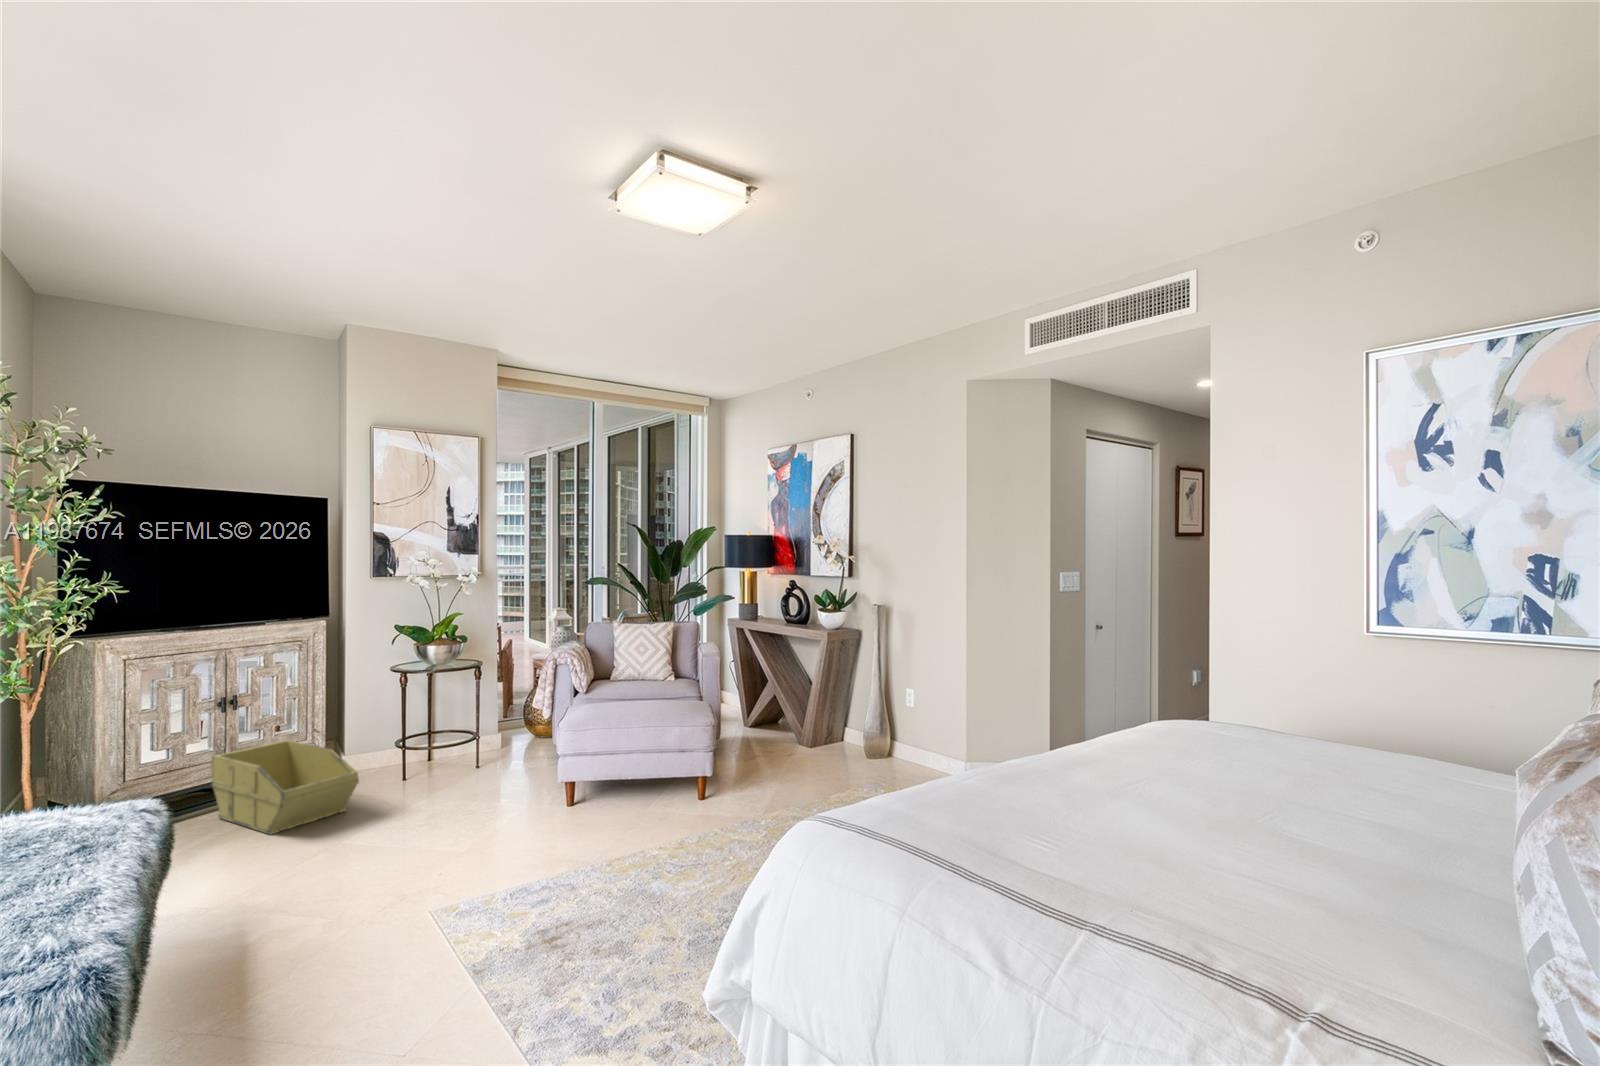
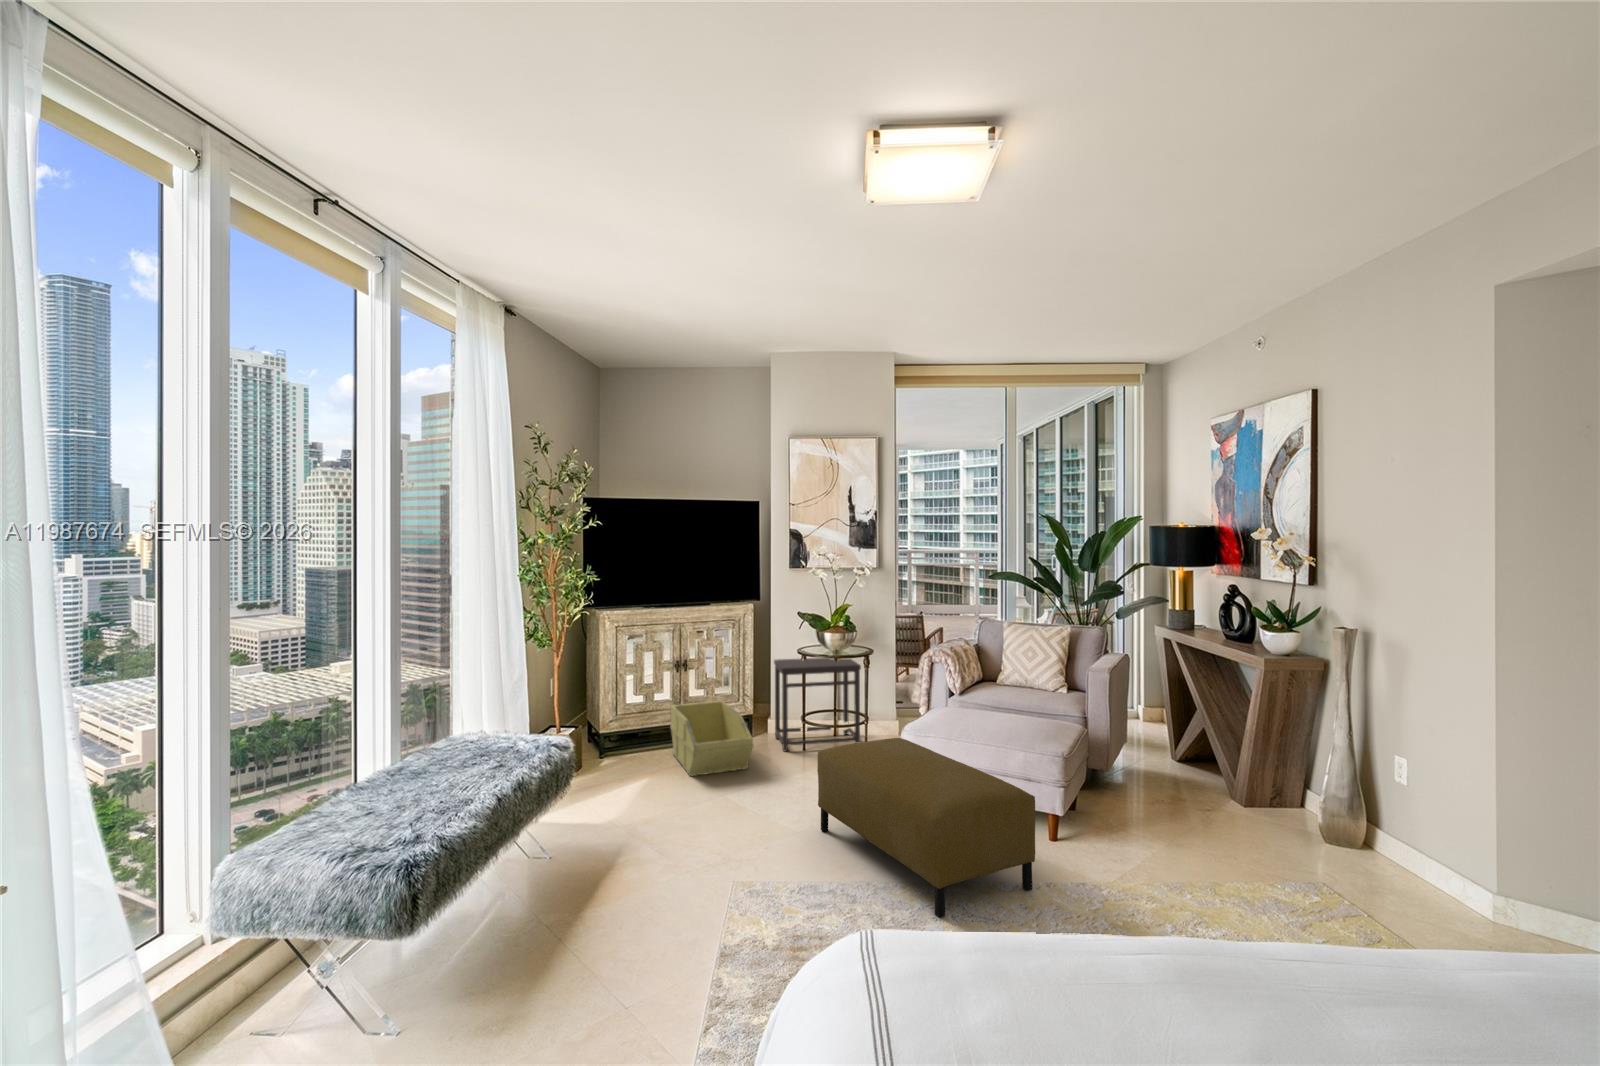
side table: none [354,672,469,786] -> present [774,658,861,751]
ottoman: none [485,735,717,878] -> present [817,738,1035,917]

